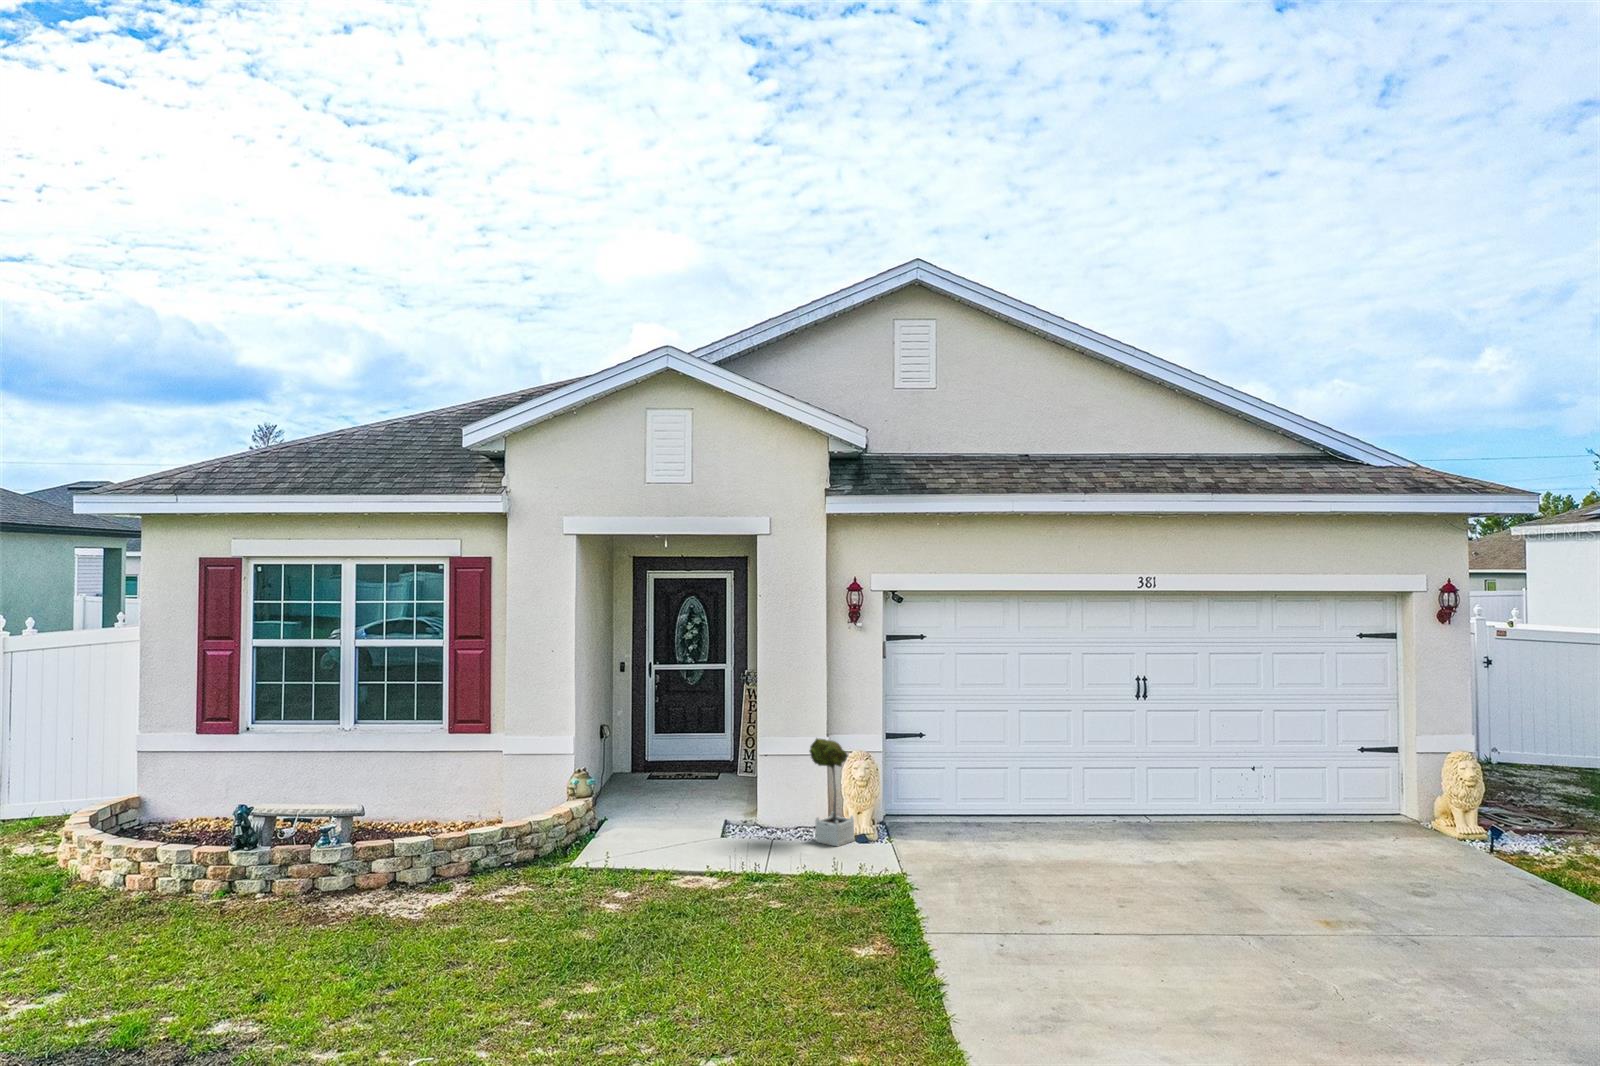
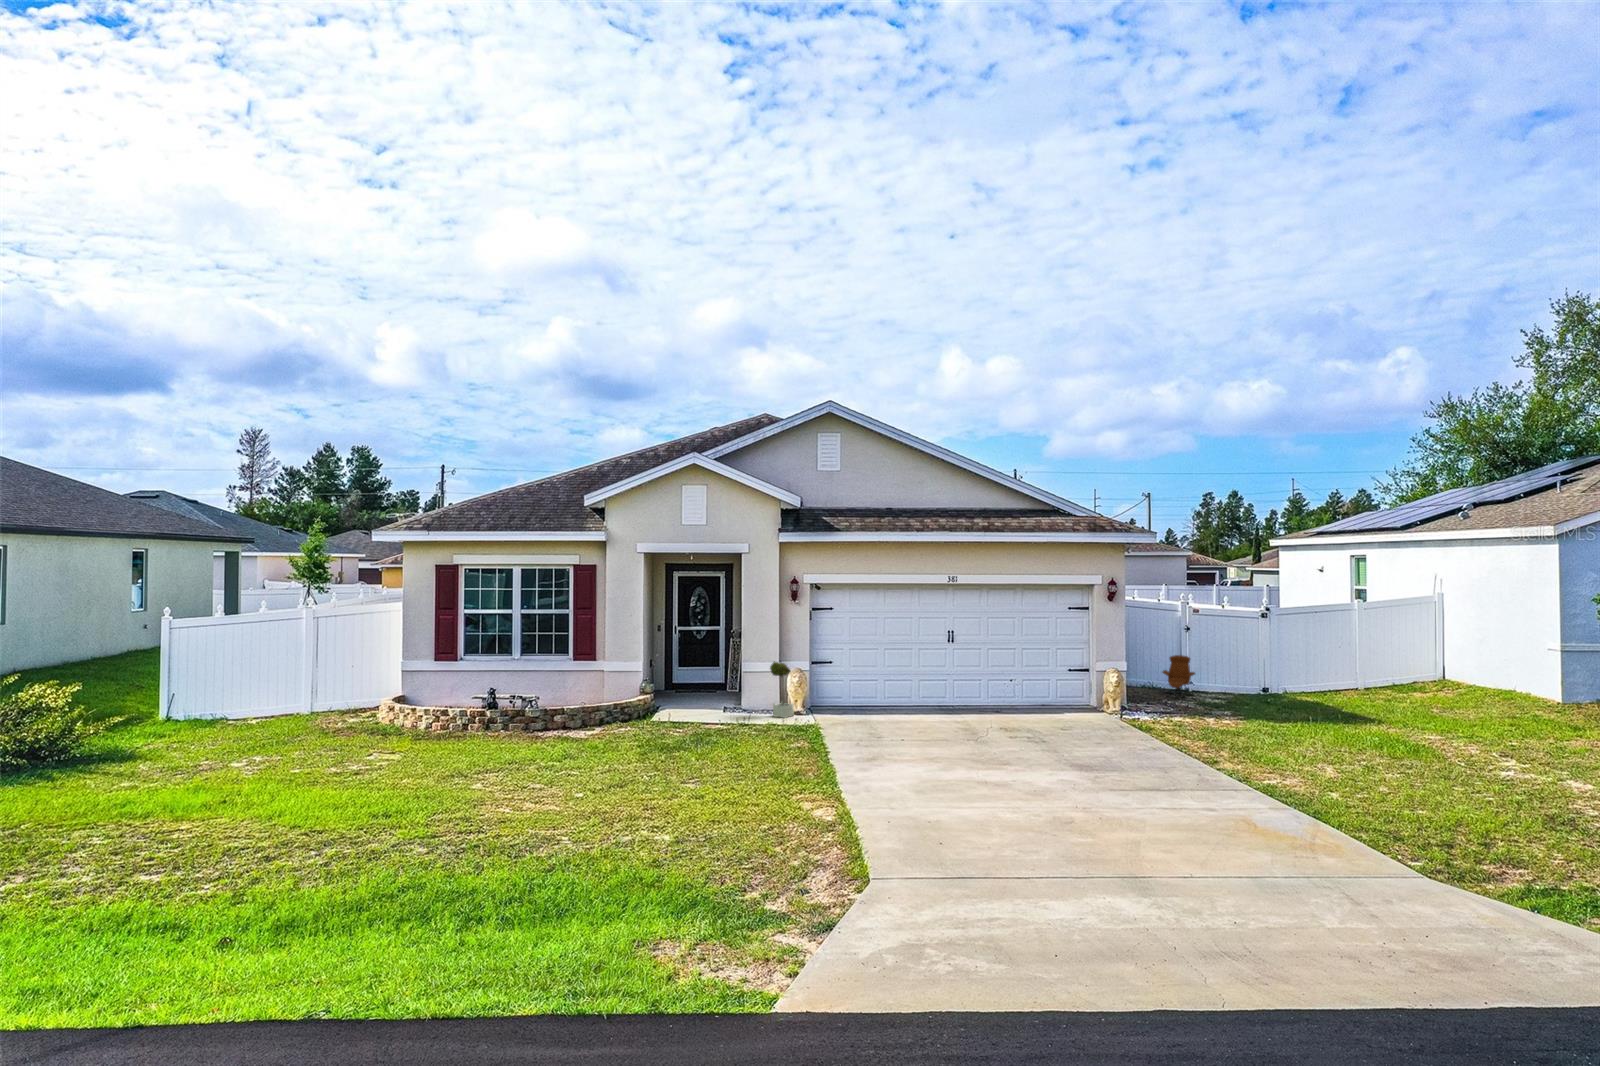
lounge chair: none [1500,713,1565,793] -> present [1163,655,1195,696]

